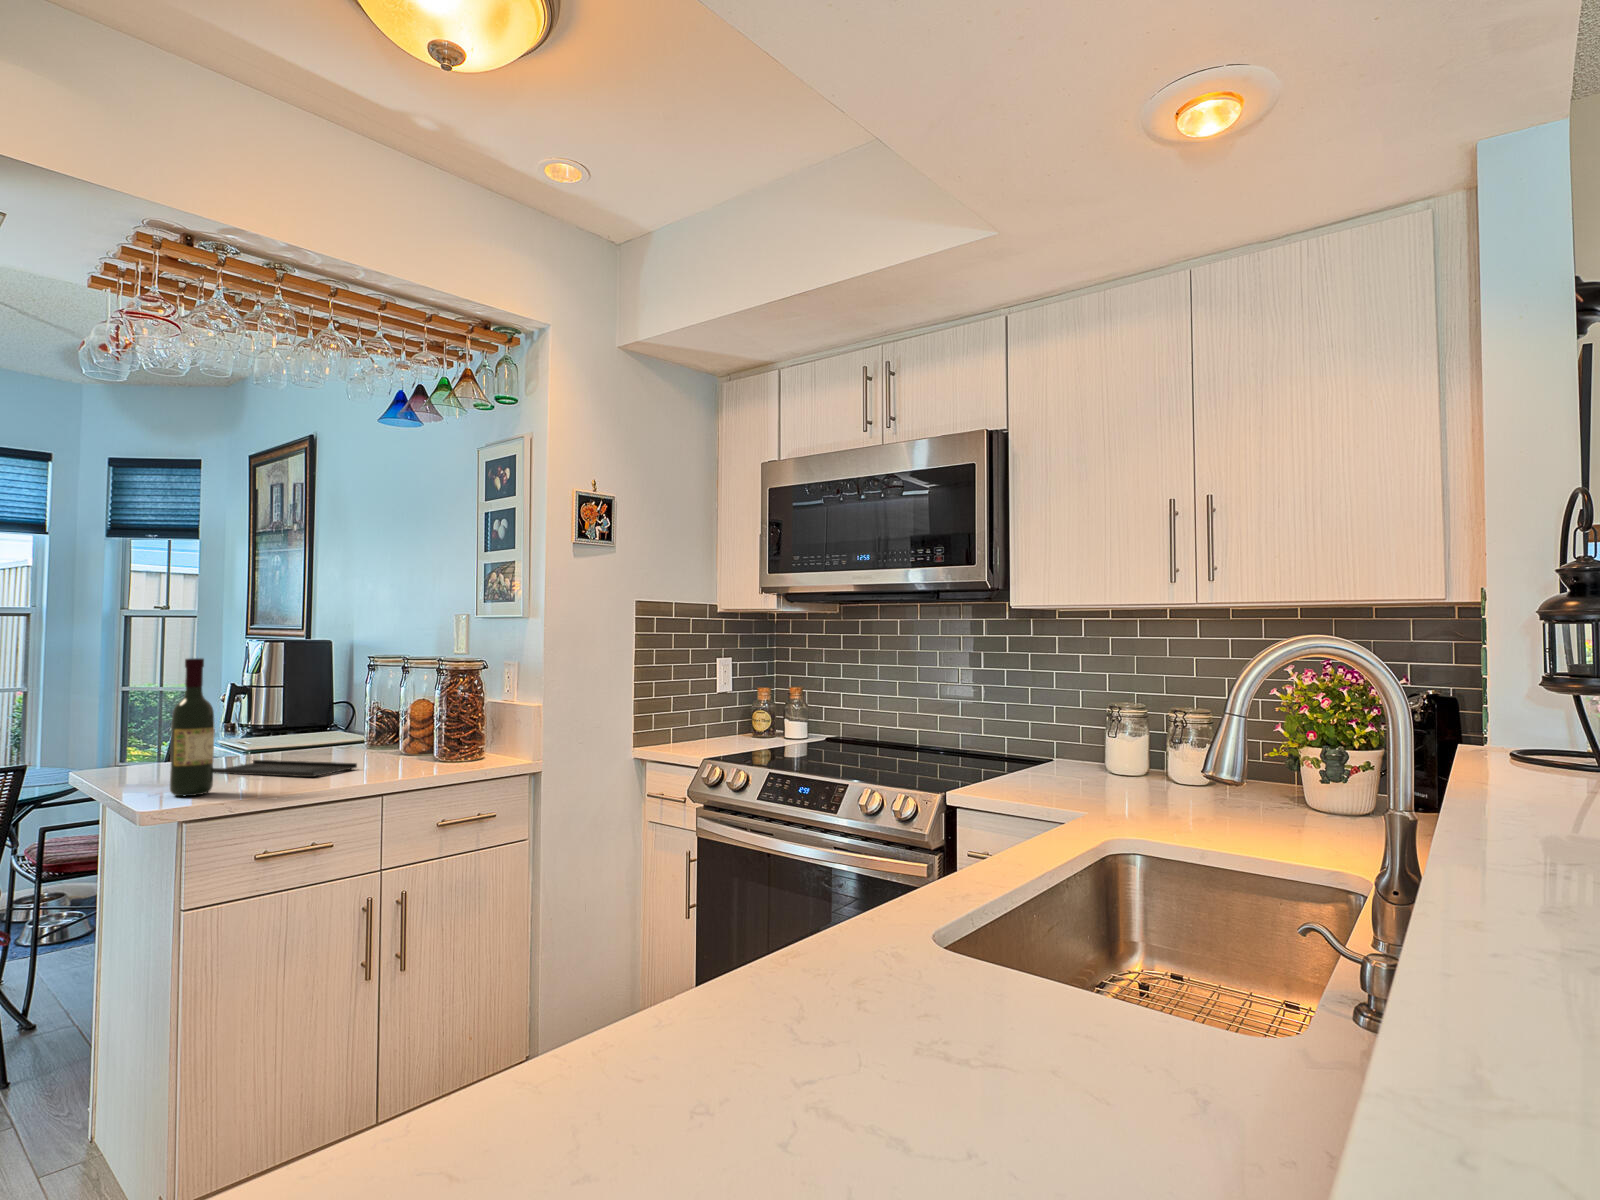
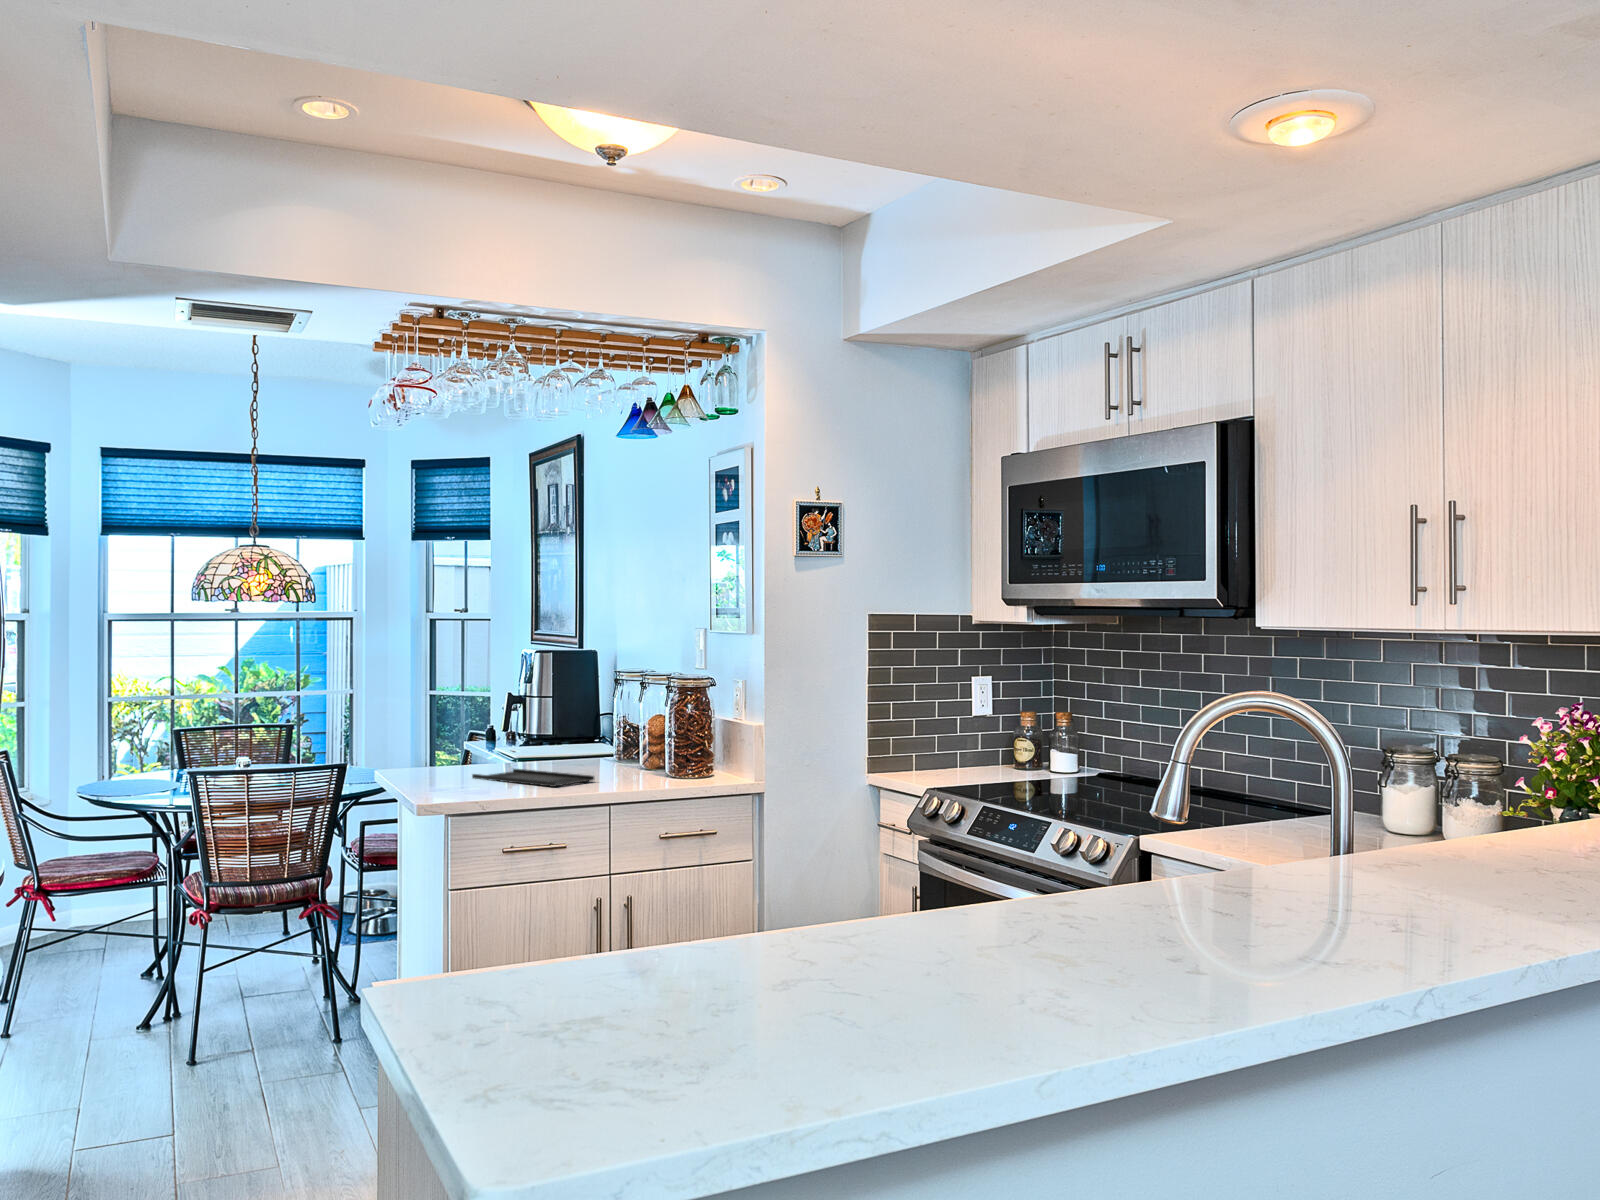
wine bottle: present [170,658,215,796] -> none [440,678,471,797]

